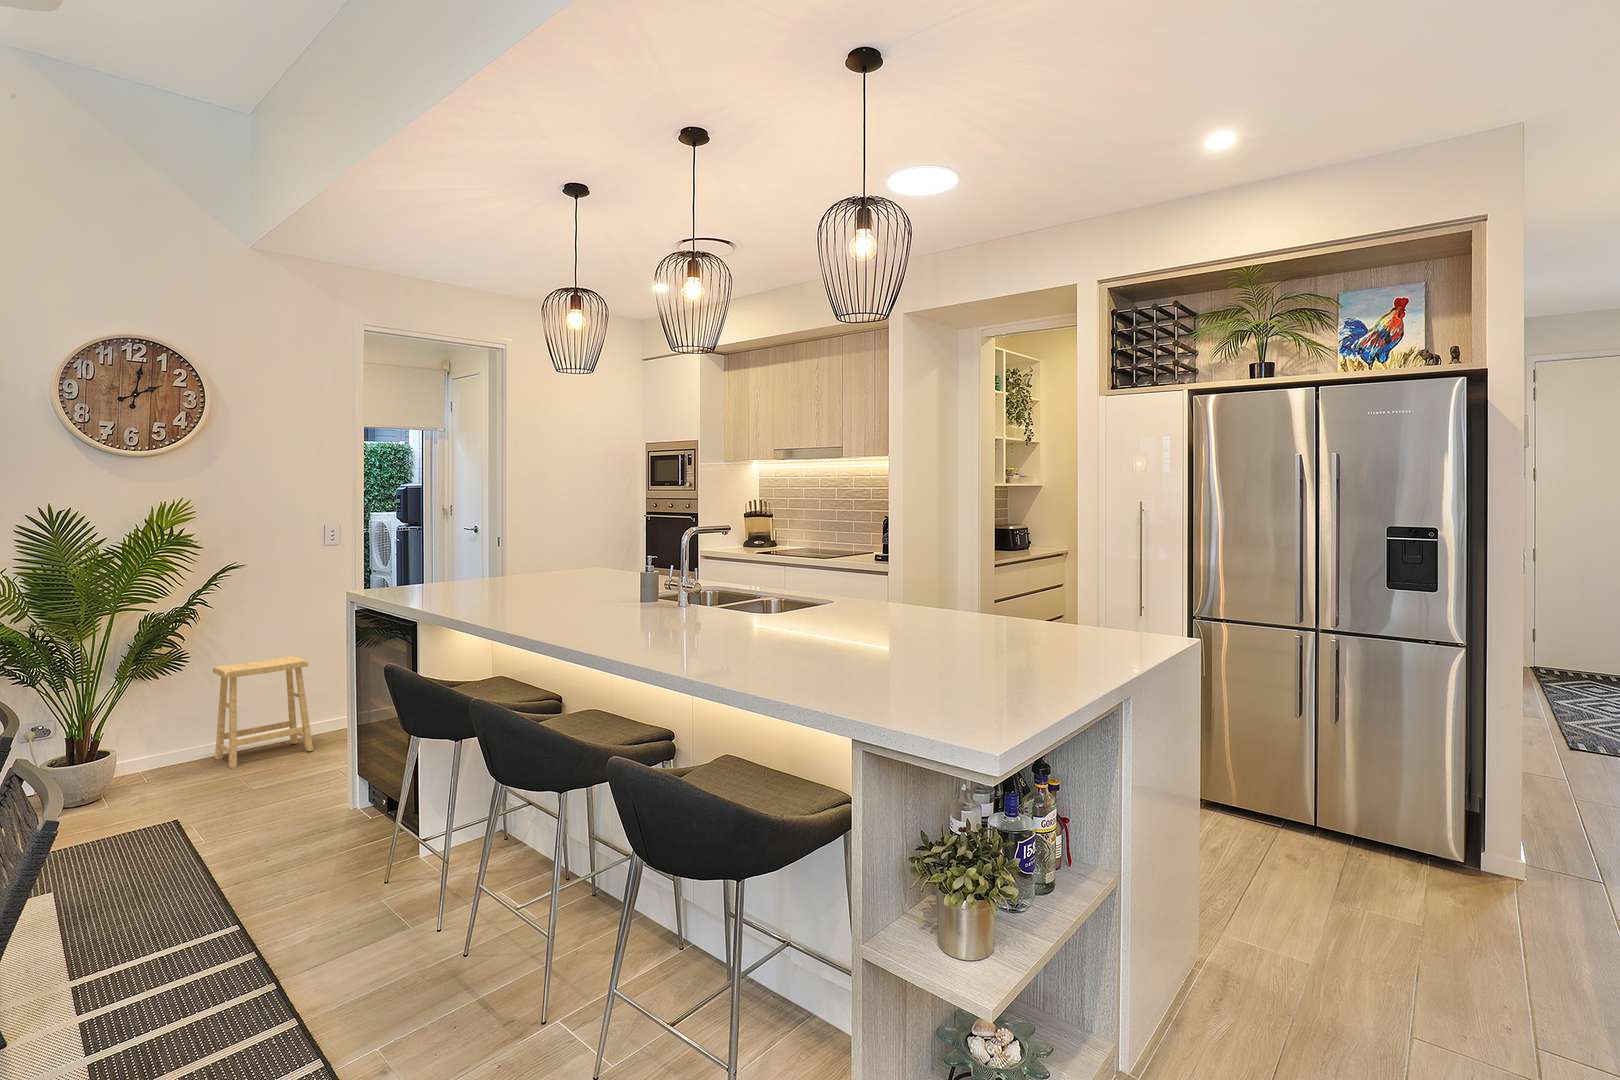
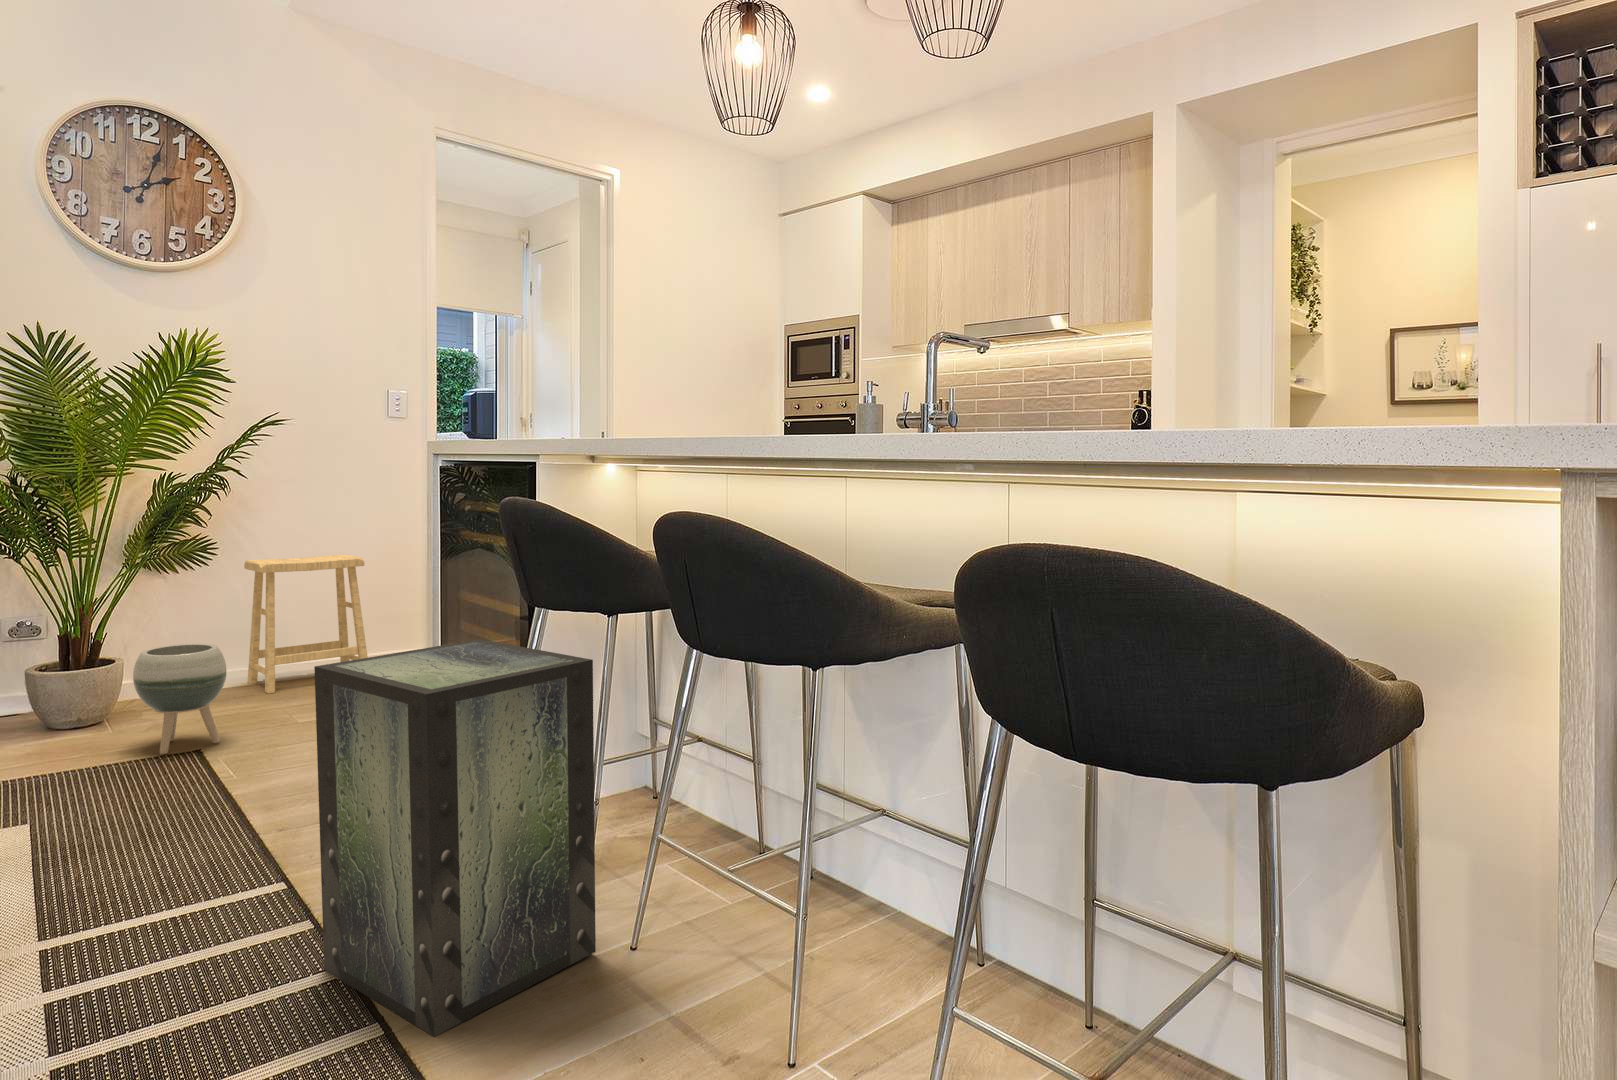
planter: none [127,744,198,828] -> present [133,644,226,754]
storage box: none [256,766,440,1024] -> present [314,639,596,1037]

